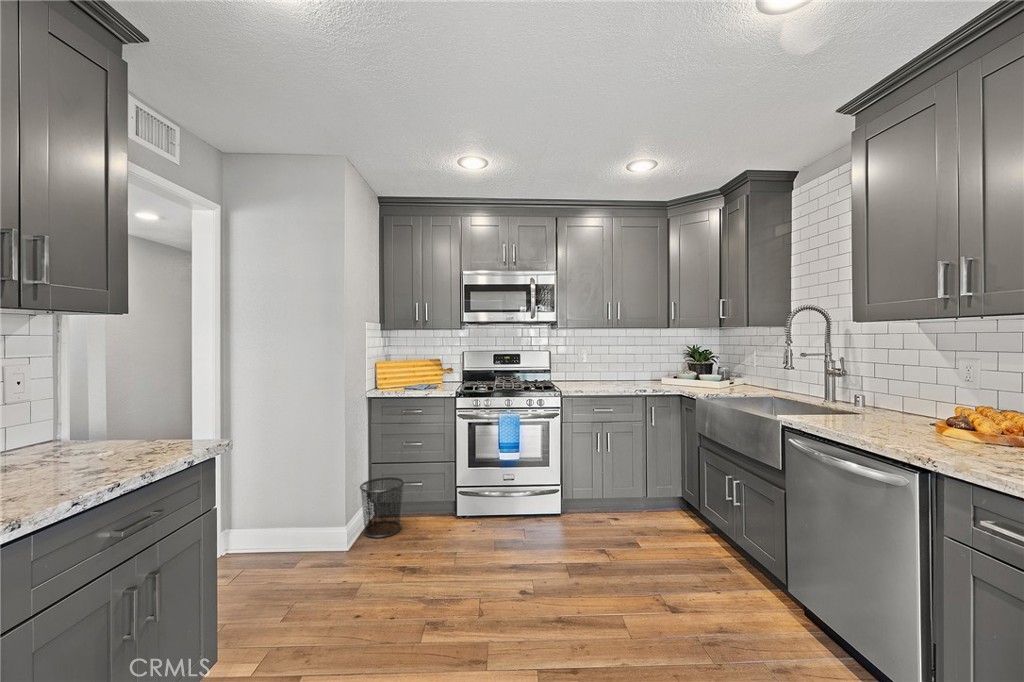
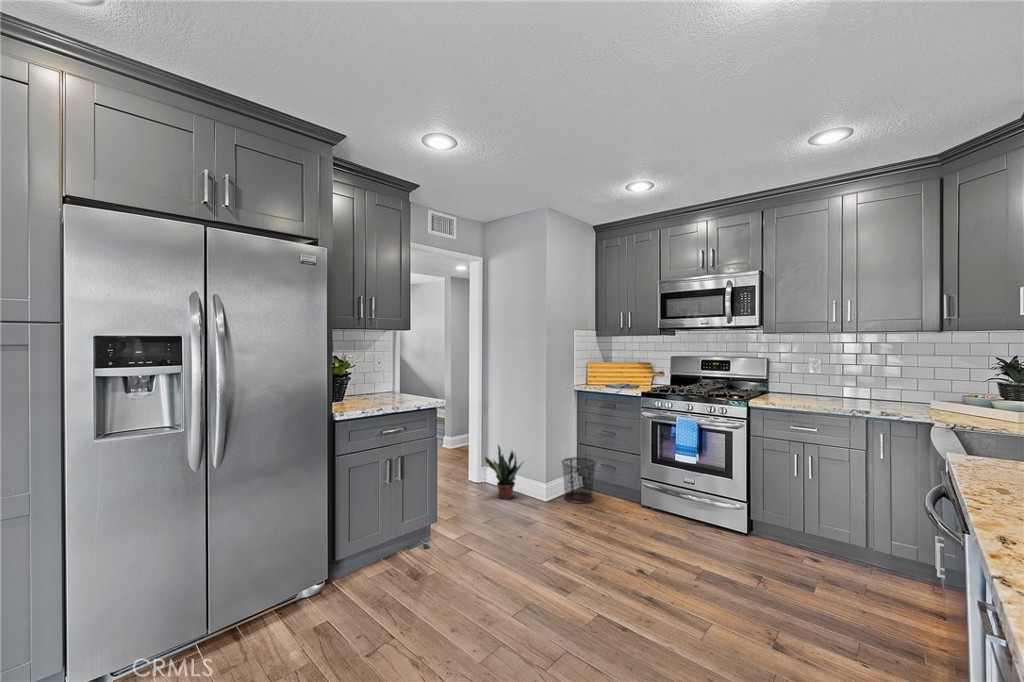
potted plant: none [247,486,310,565] -> present [485,445,523,499]

